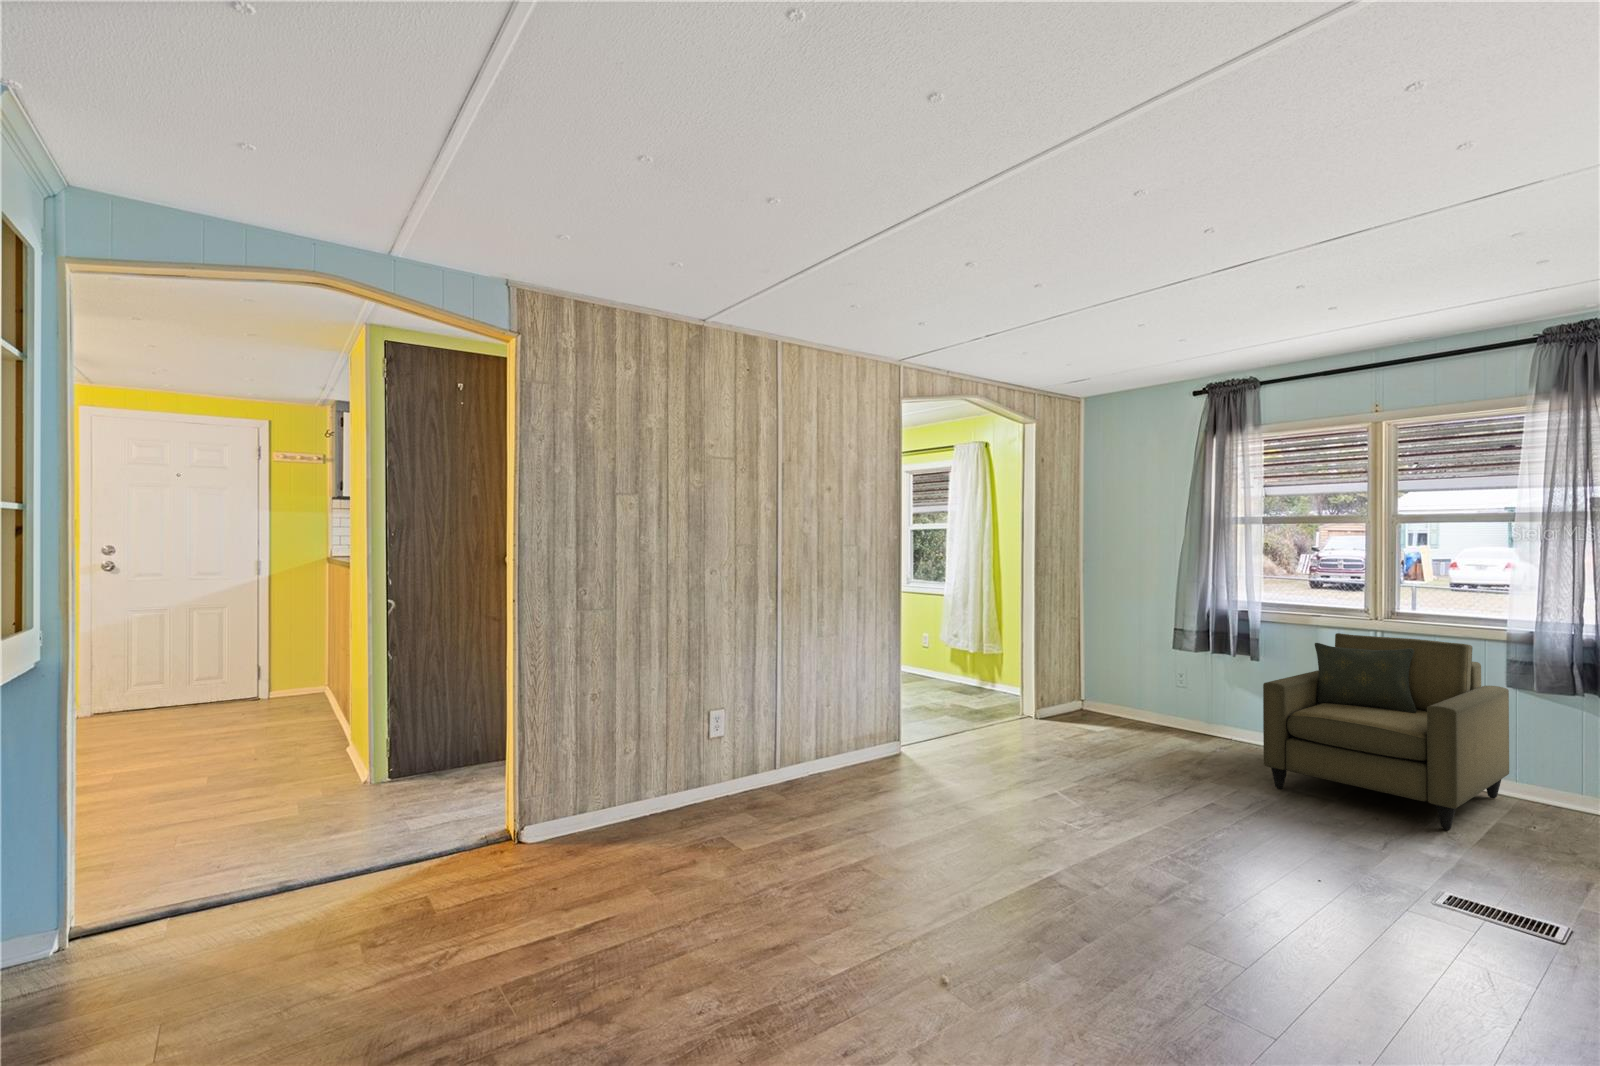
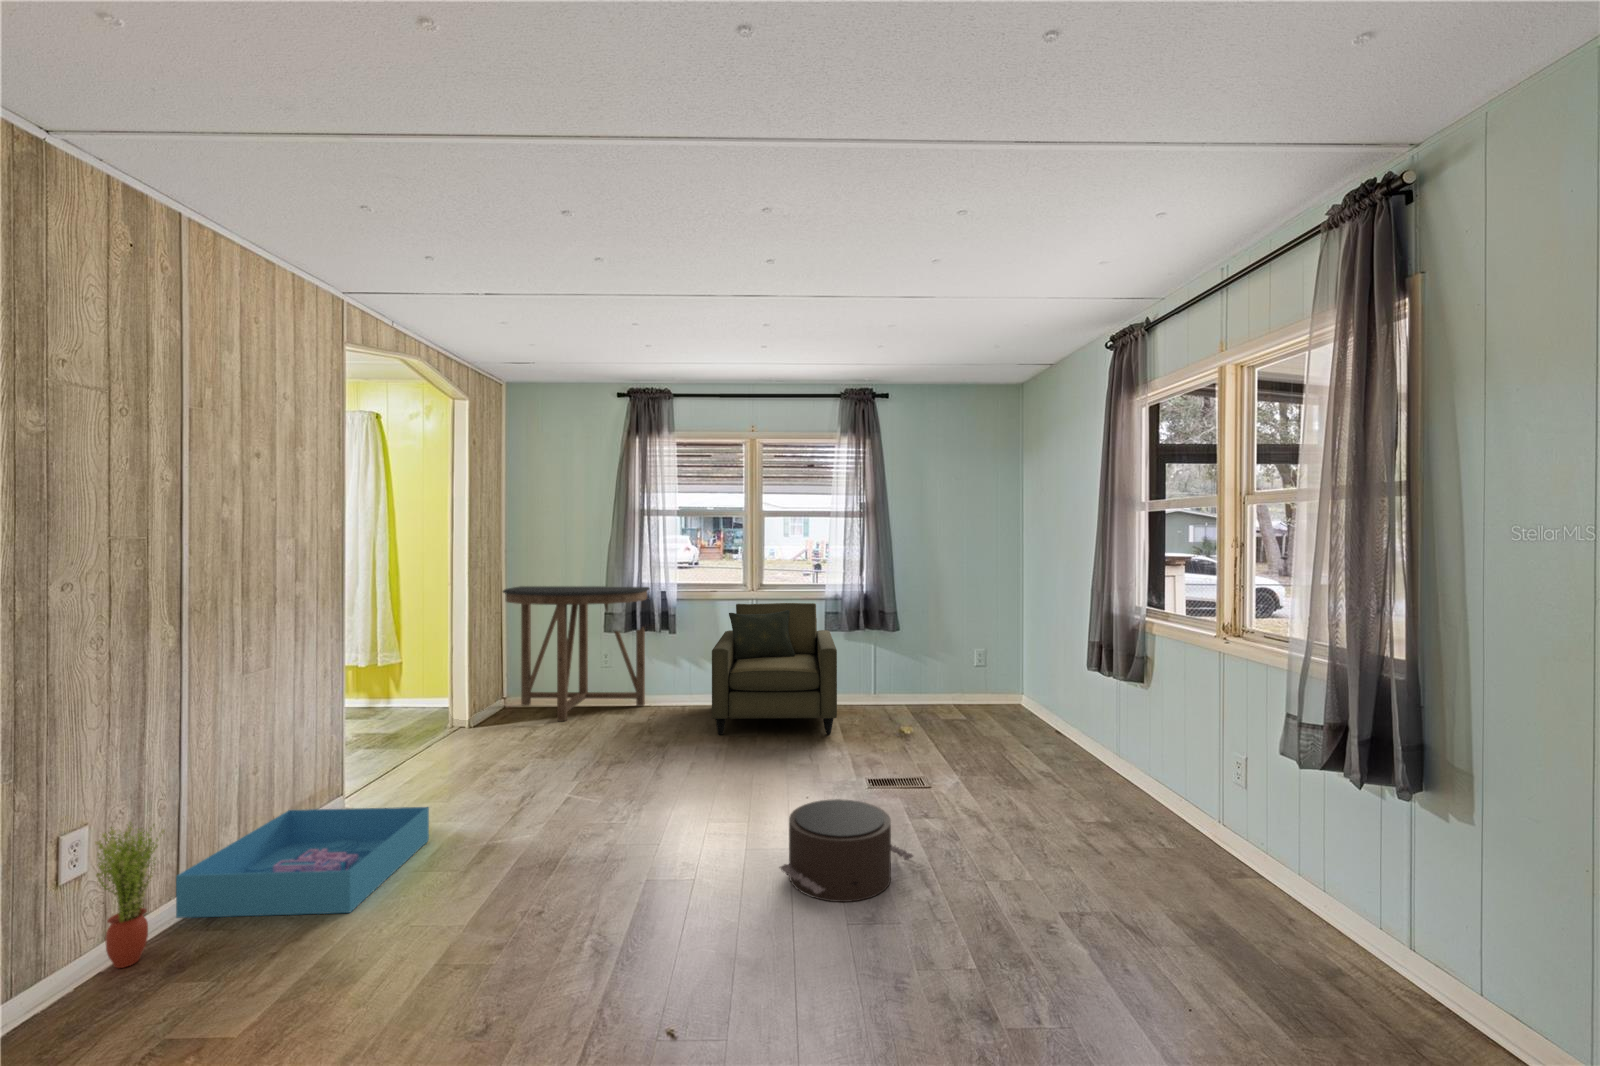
console table: none [1071,594,1232,739] -> present [503,586,650,721]
potted plant: none [721,712,755,797] -> present [95,822,164,968]
storage bin: none [771,739,922,812] -> present [176,807,429,918]
pouf: none [1152,861,1340,991] -> present [780,799,913,902]

